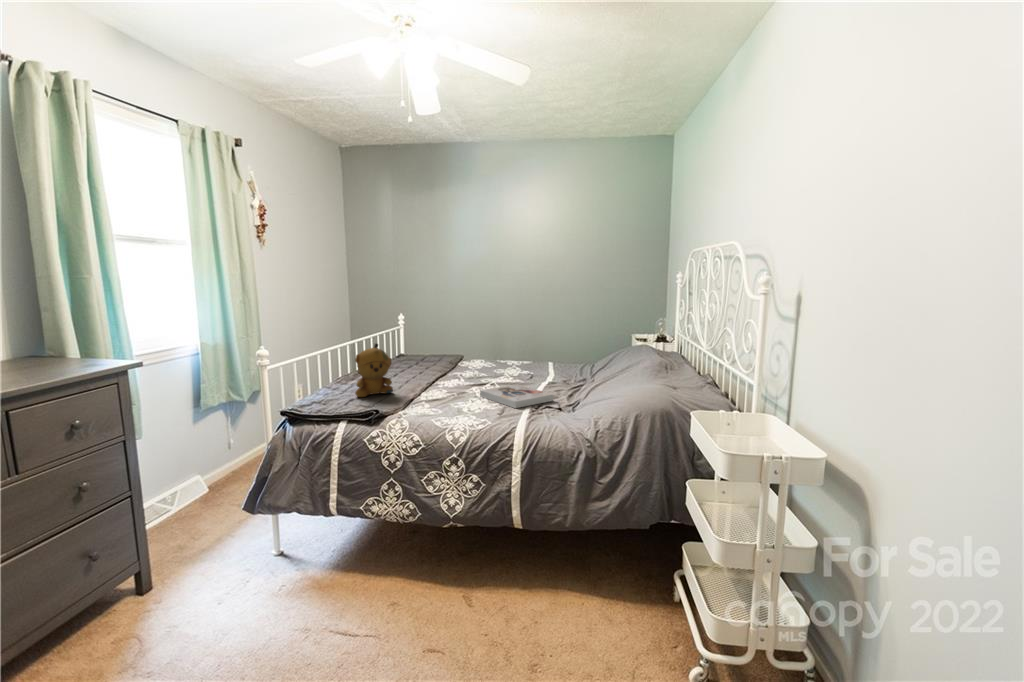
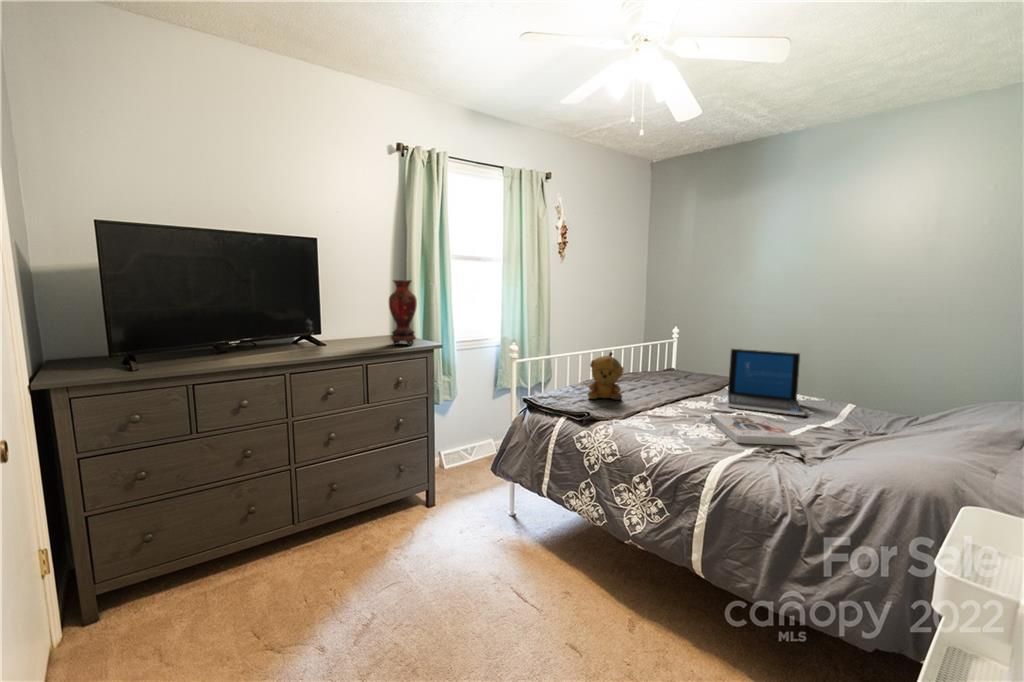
vase: none [30,265,90,369] -> present [389,280,417,345]
laptop: none [470,329,539,383] -> present [728,349,805,415]

